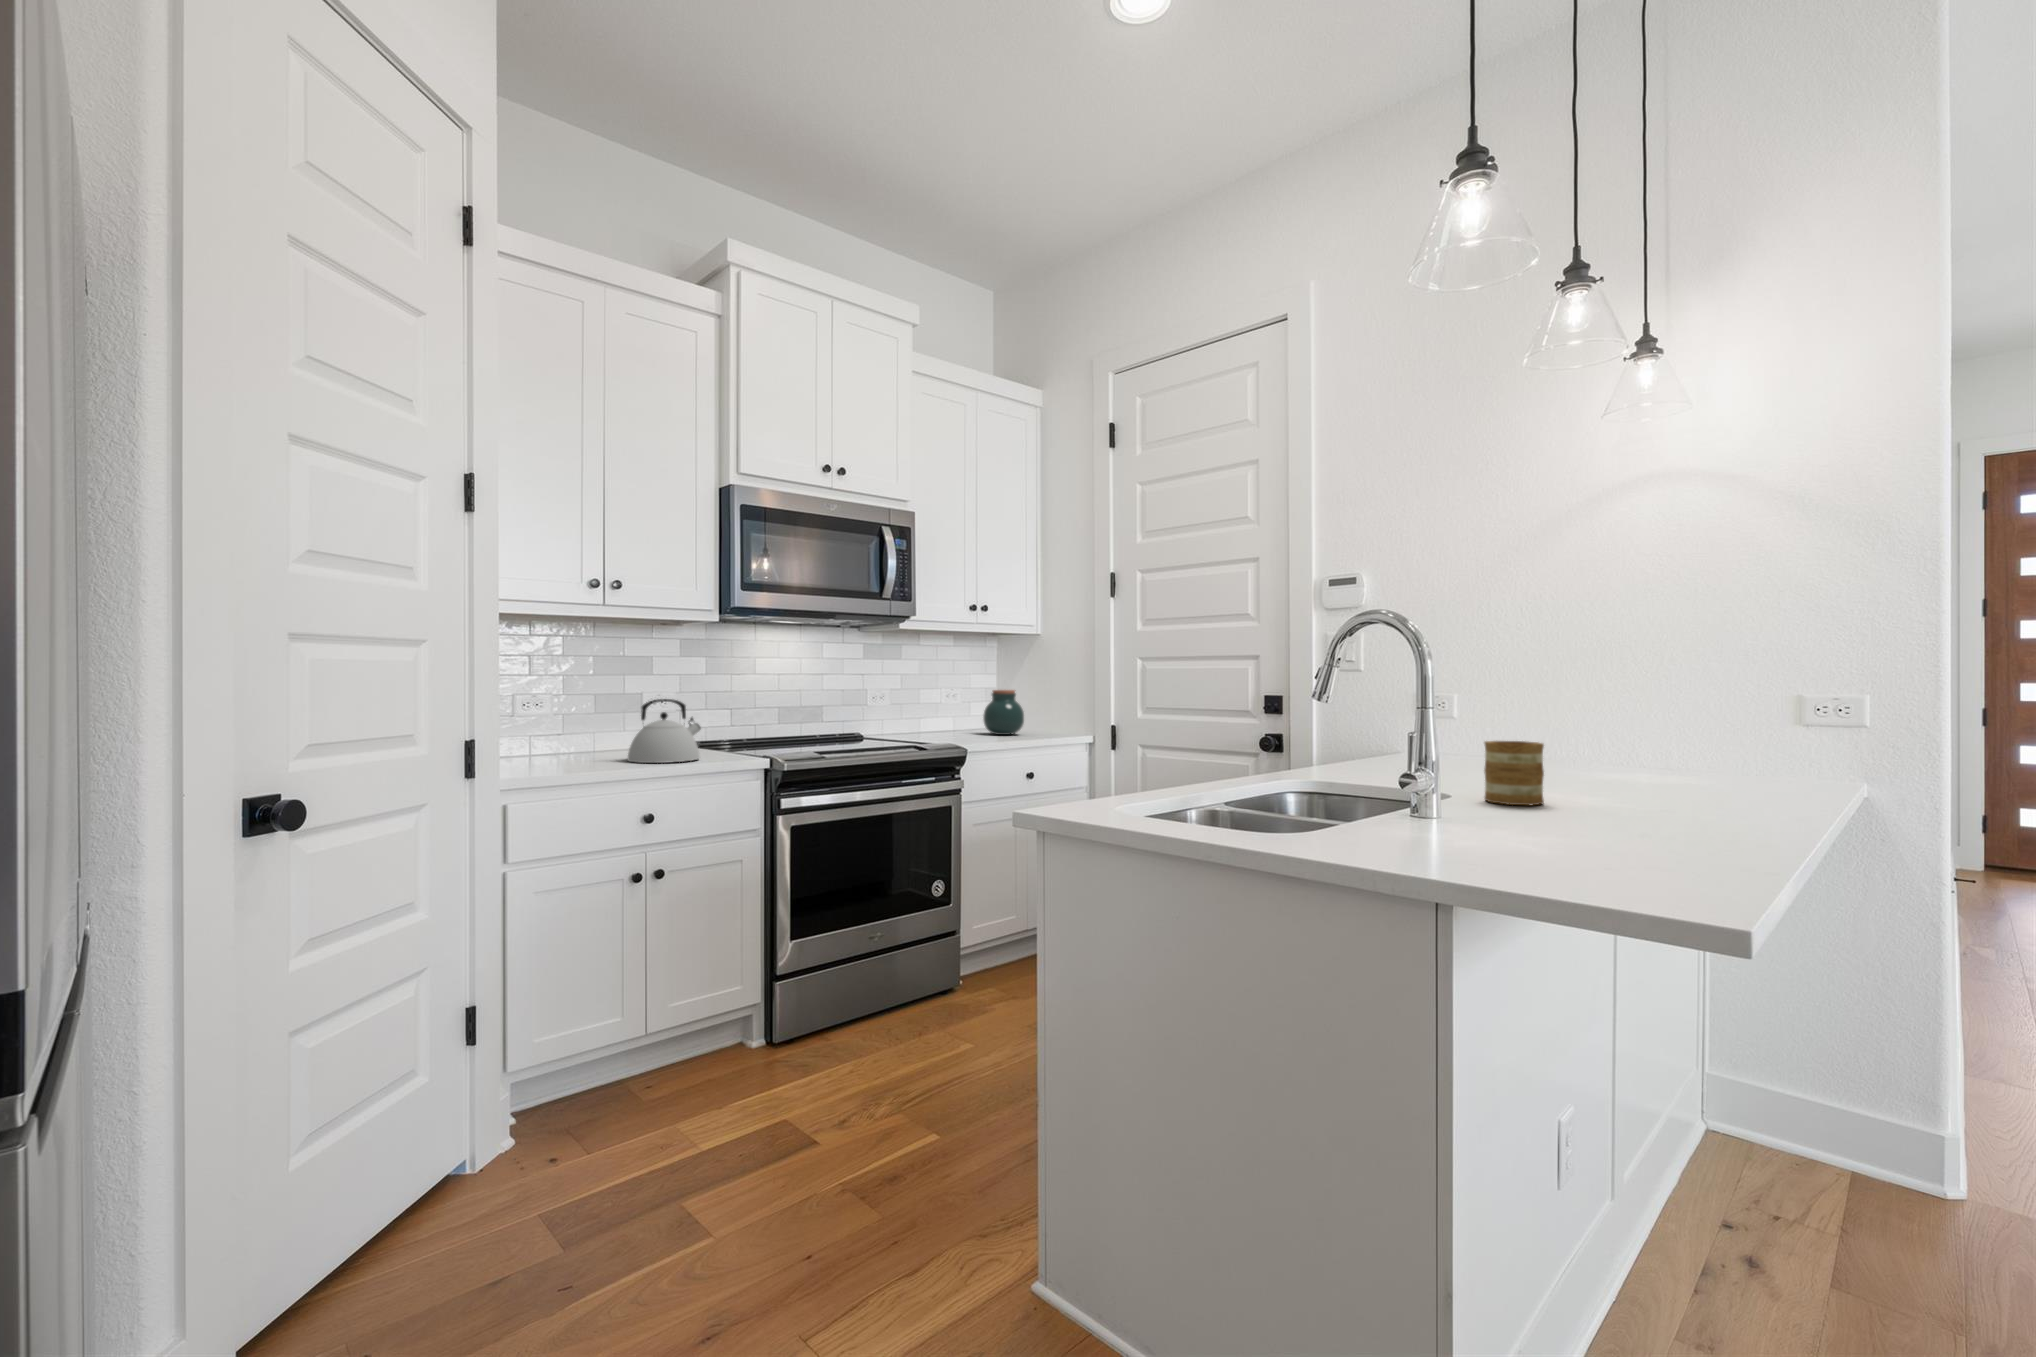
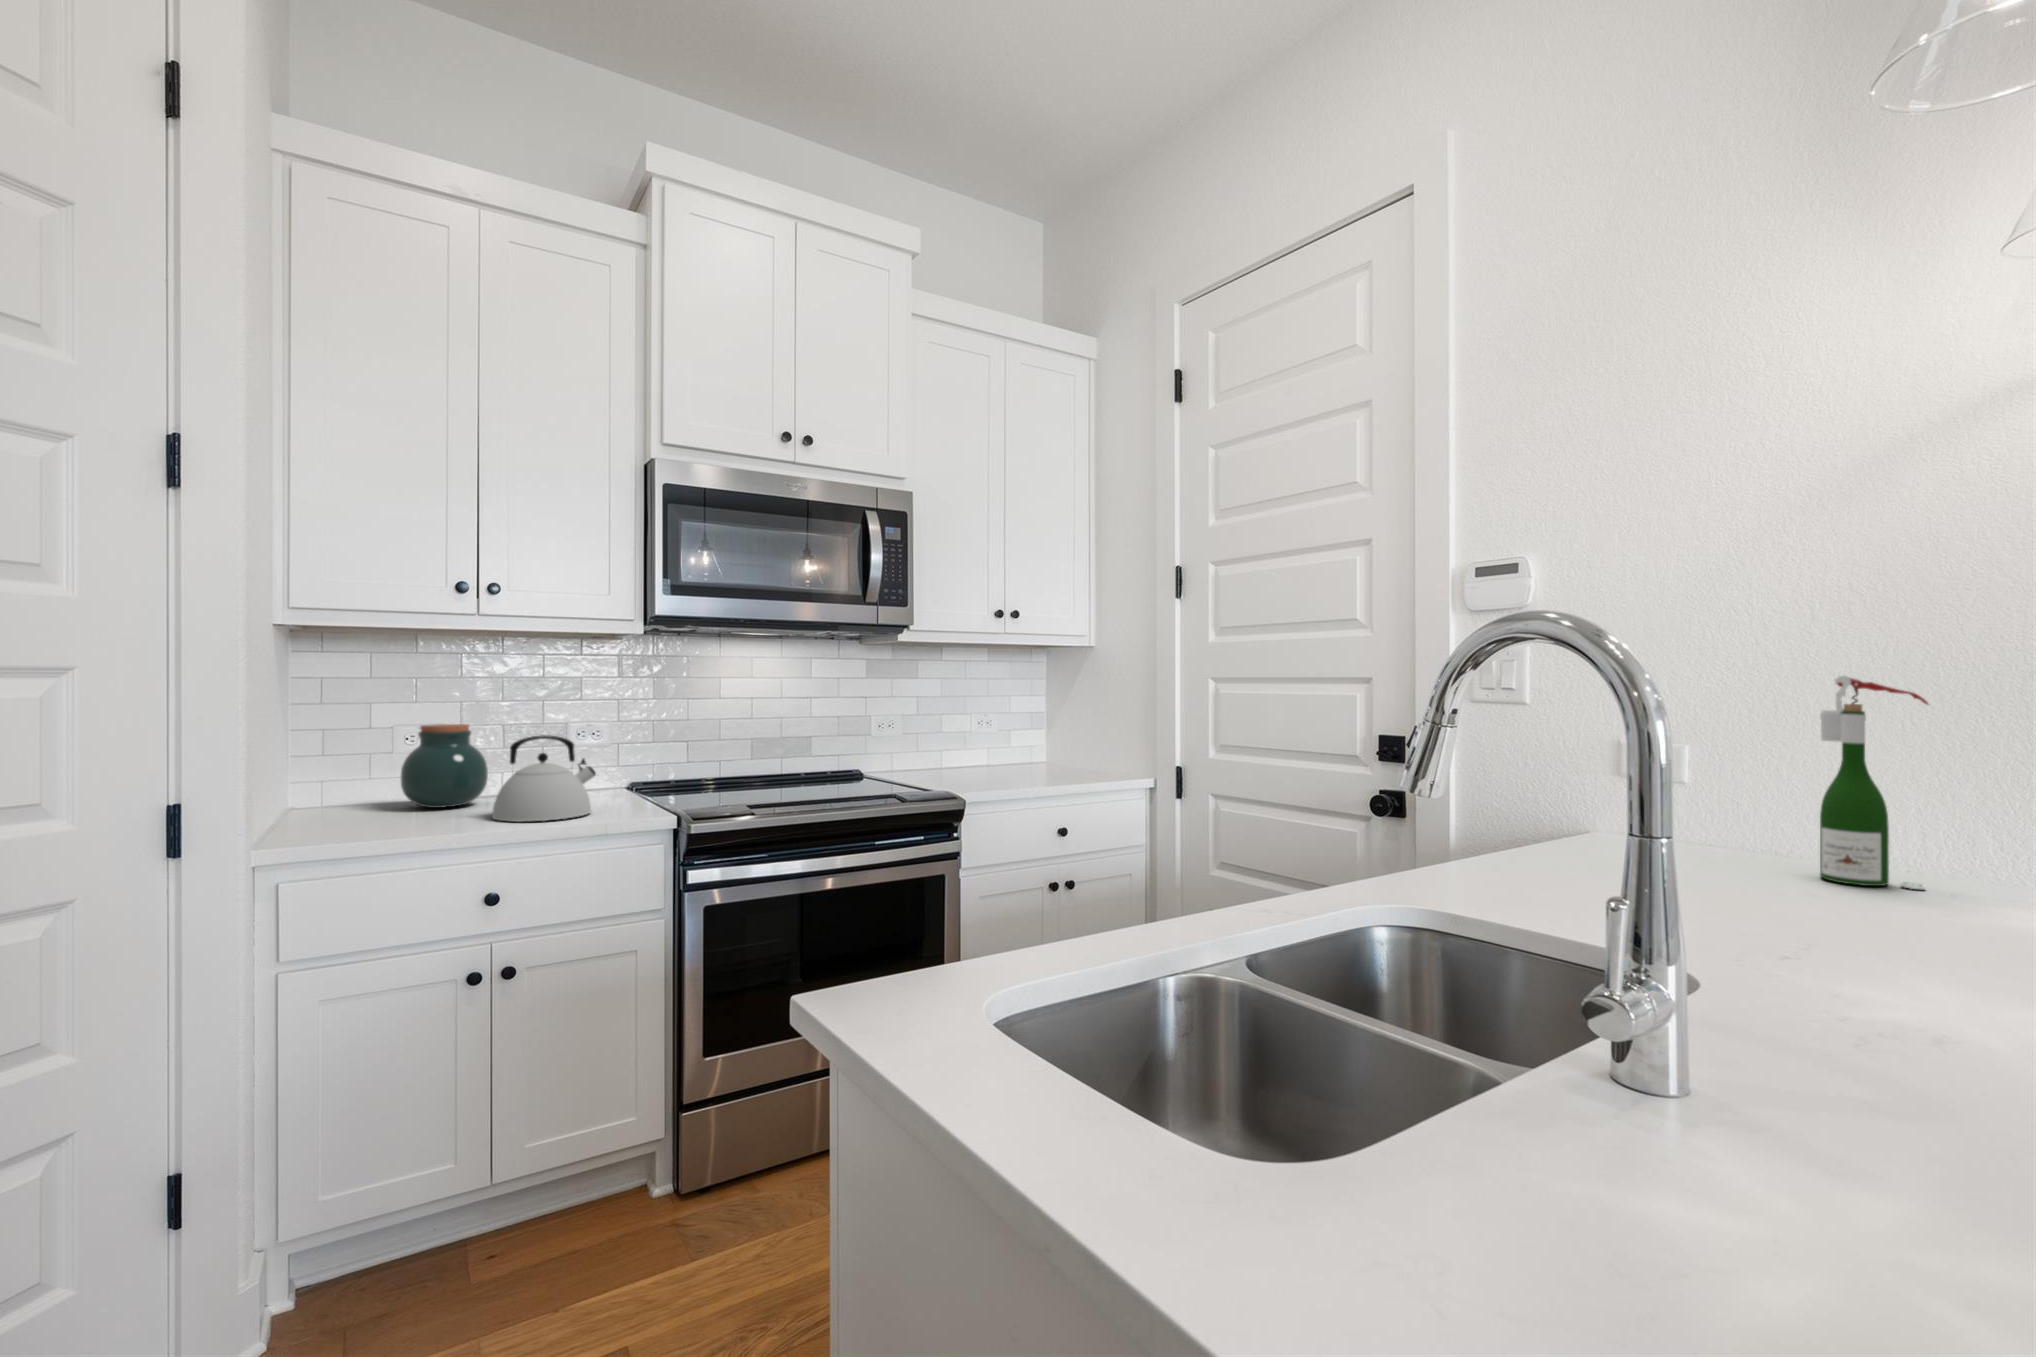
wine bottle: none [1525,649,1578,769] -> present [1820,676,1928,889]
jar: present [983,690,1024,735] -> present [400,724,488,808]
mug: present [1484,741,1544,805] -> none [1779,878,1935,1040]

